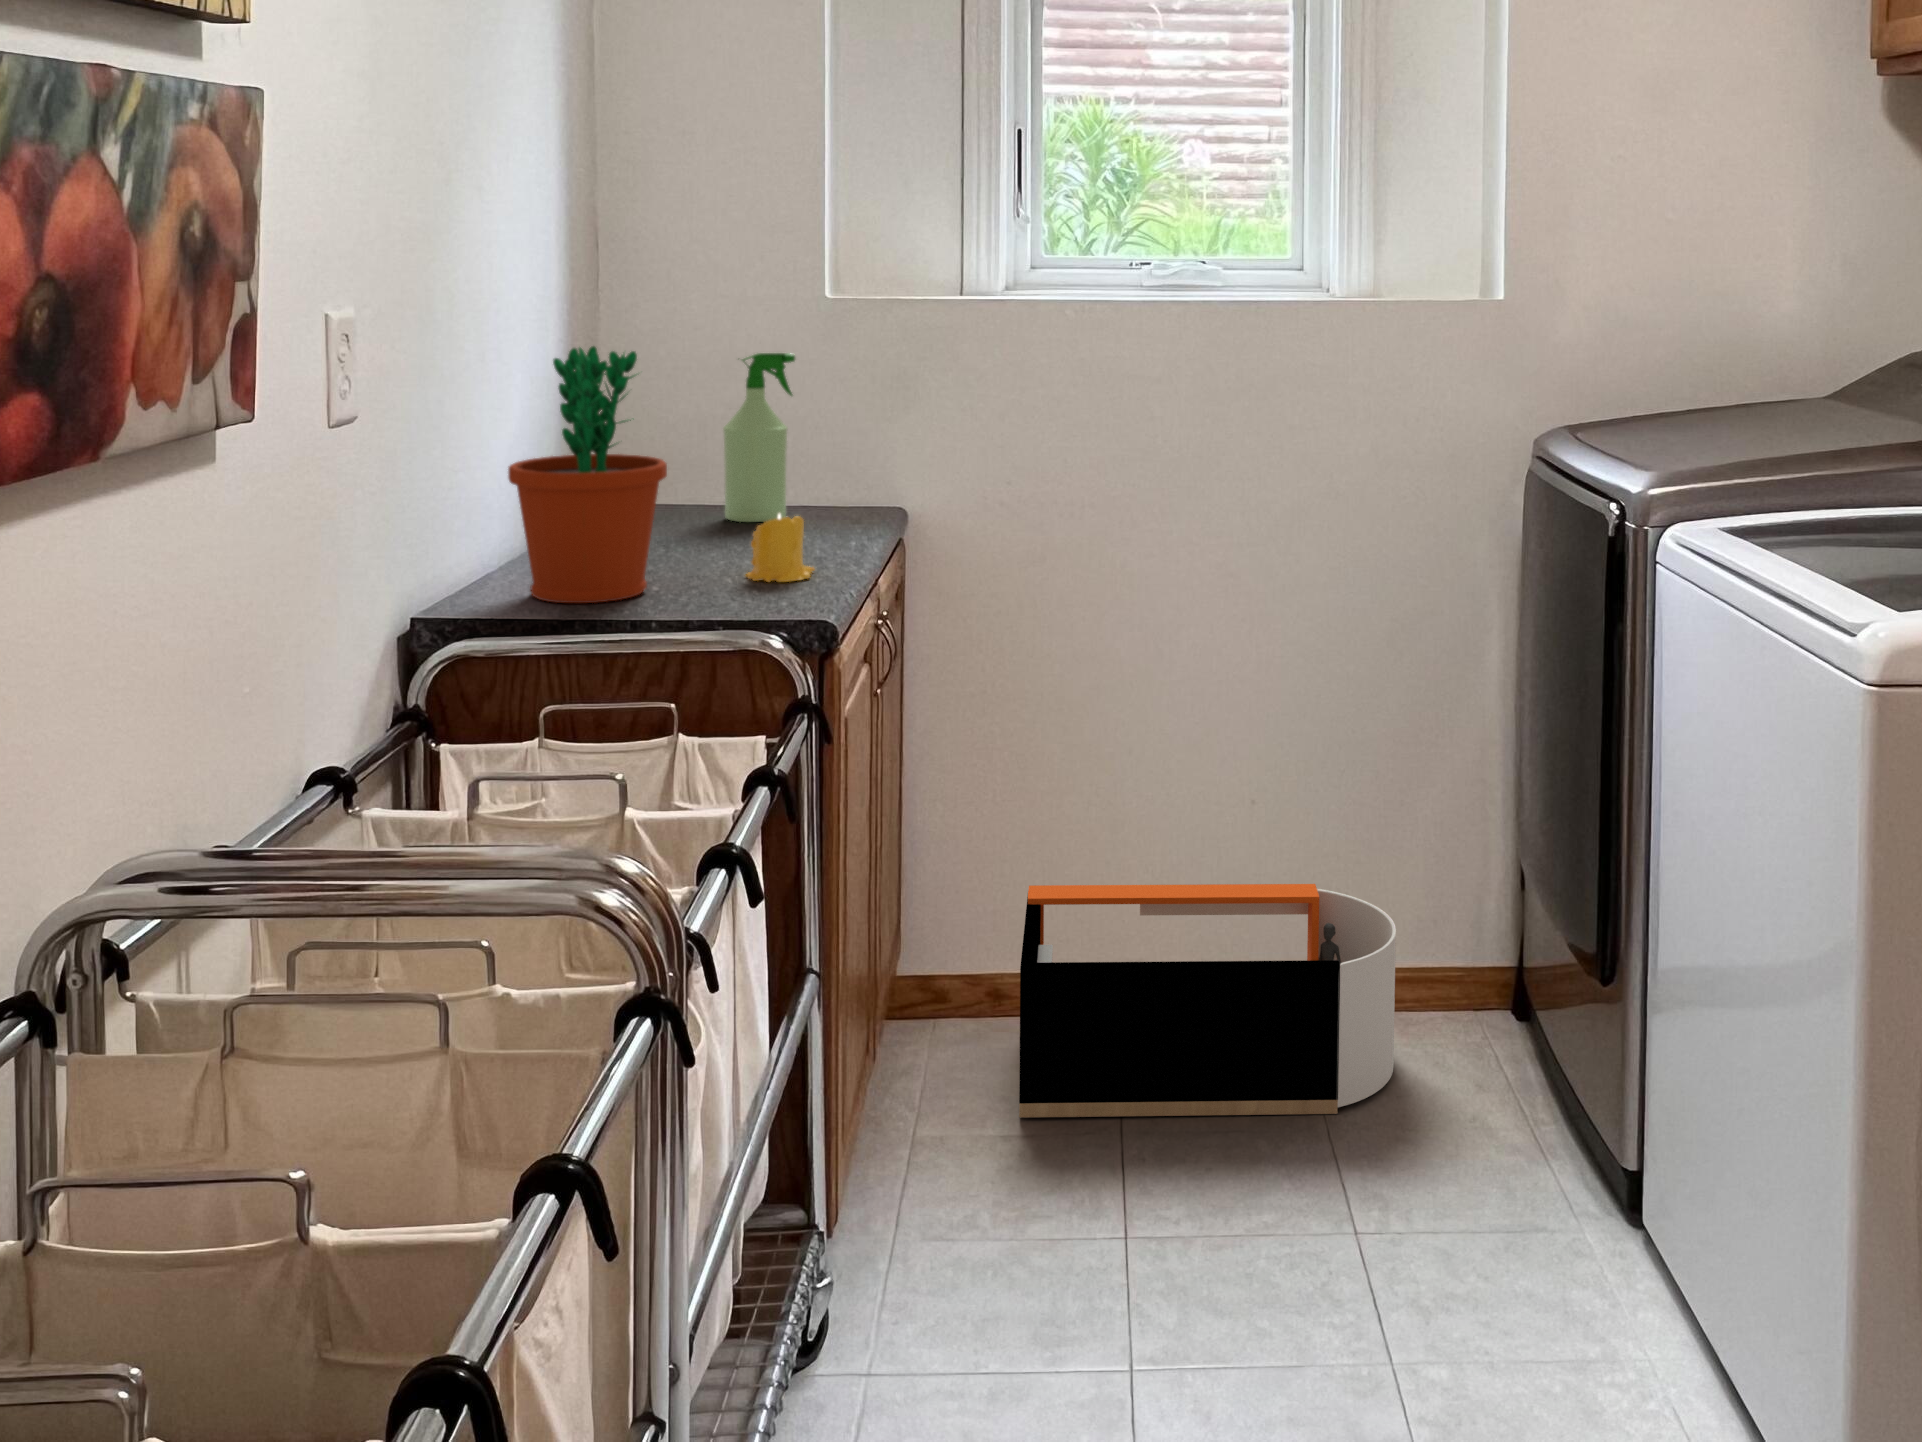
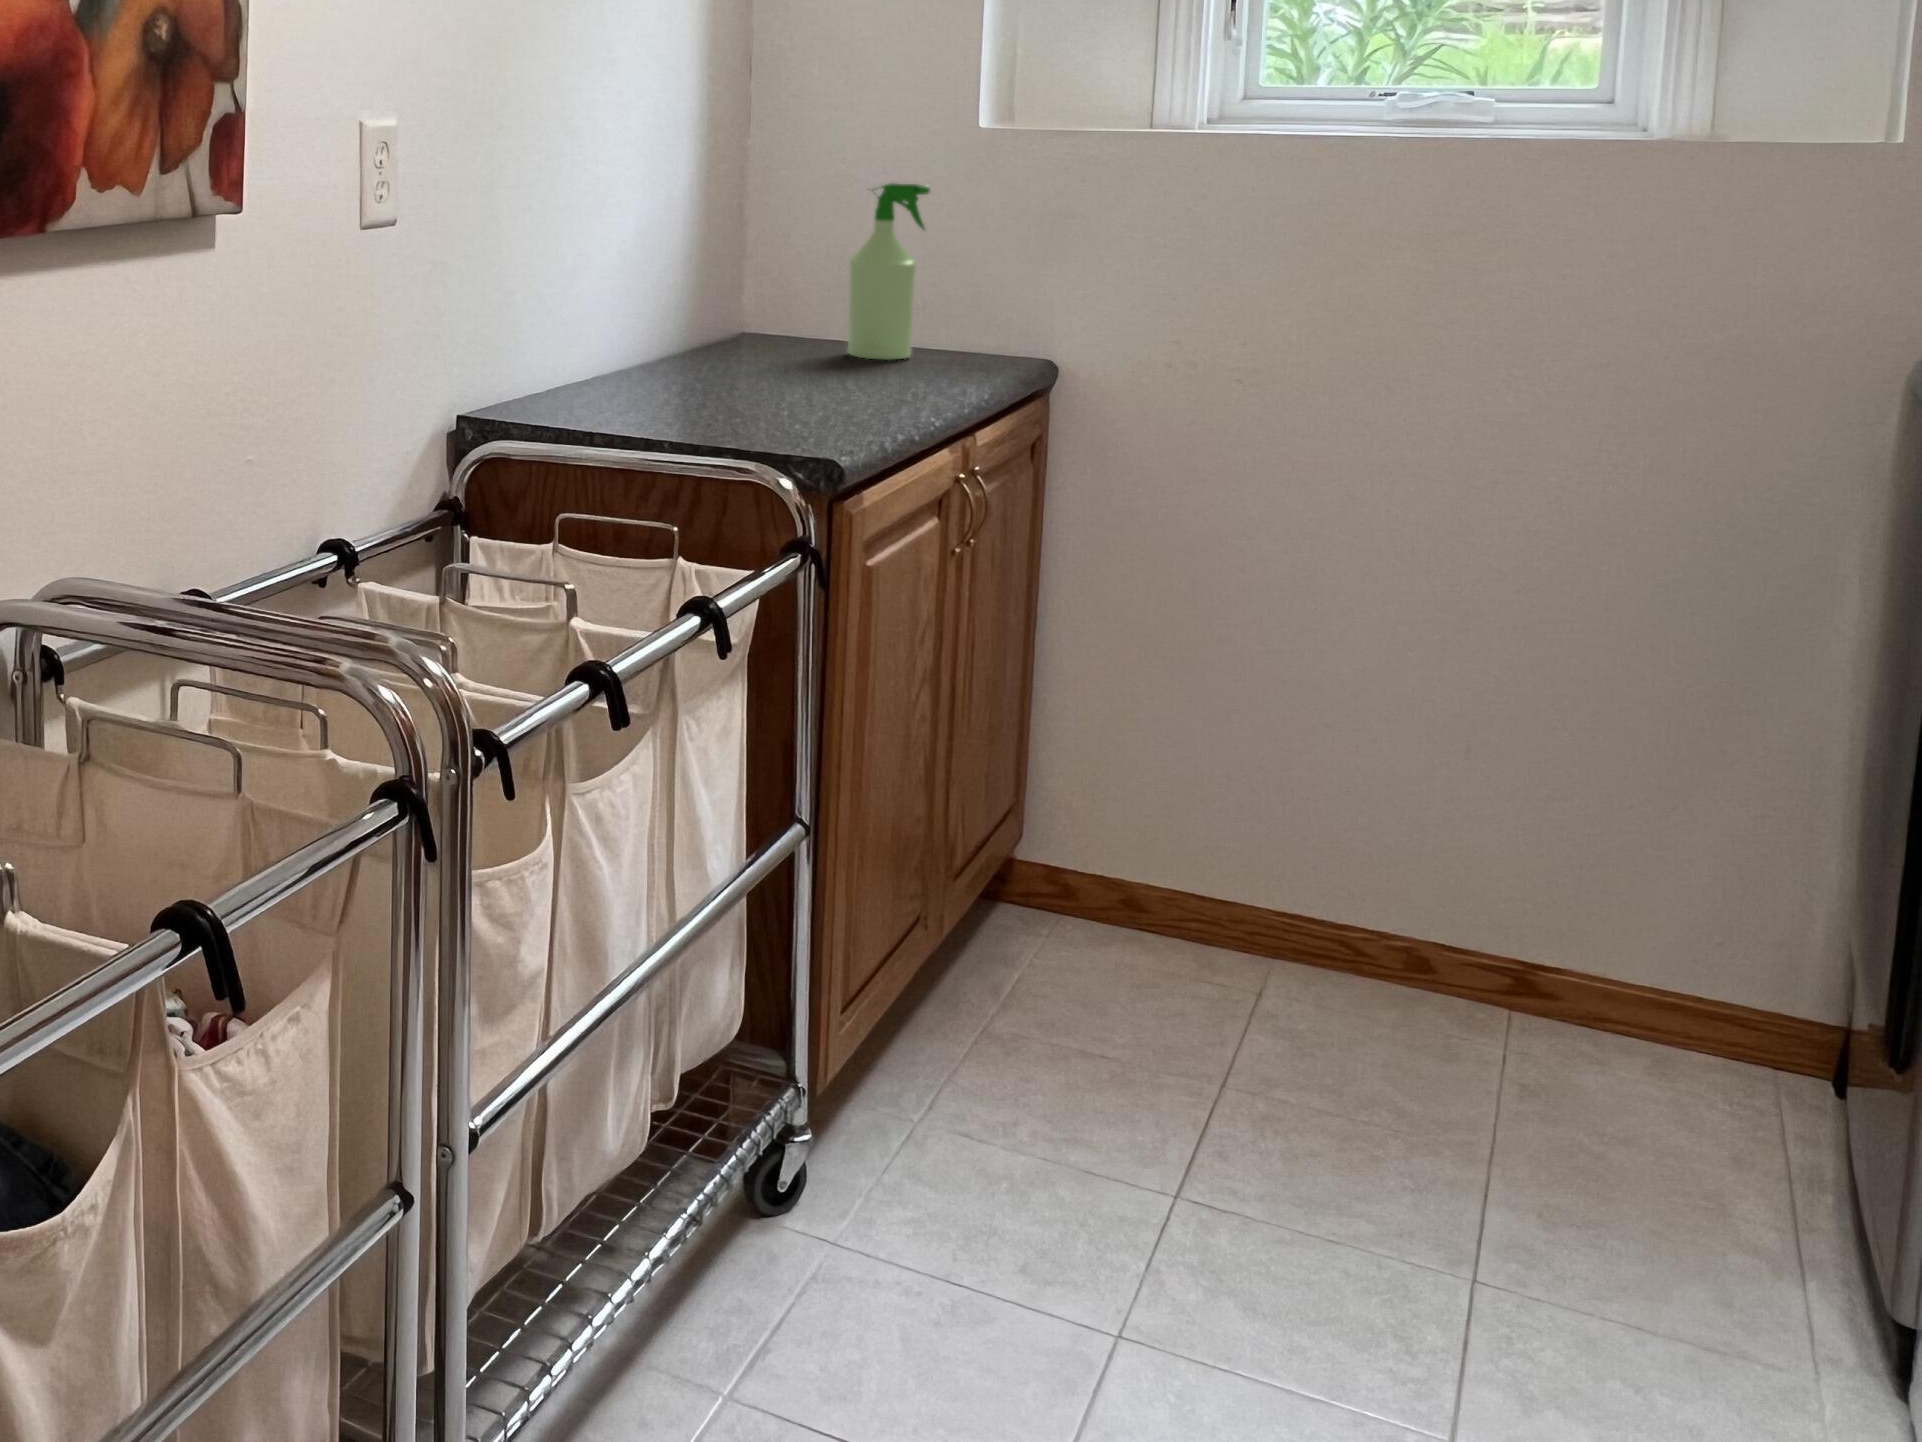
flower pot: present [508,346,667,603] -> none [564,163,716,418]
candle: present [746,513,814,582] -> none [801,344,878,419]
storage bin: present [1019,884,1396,1117] -> none [1108,790,1631,1140]

